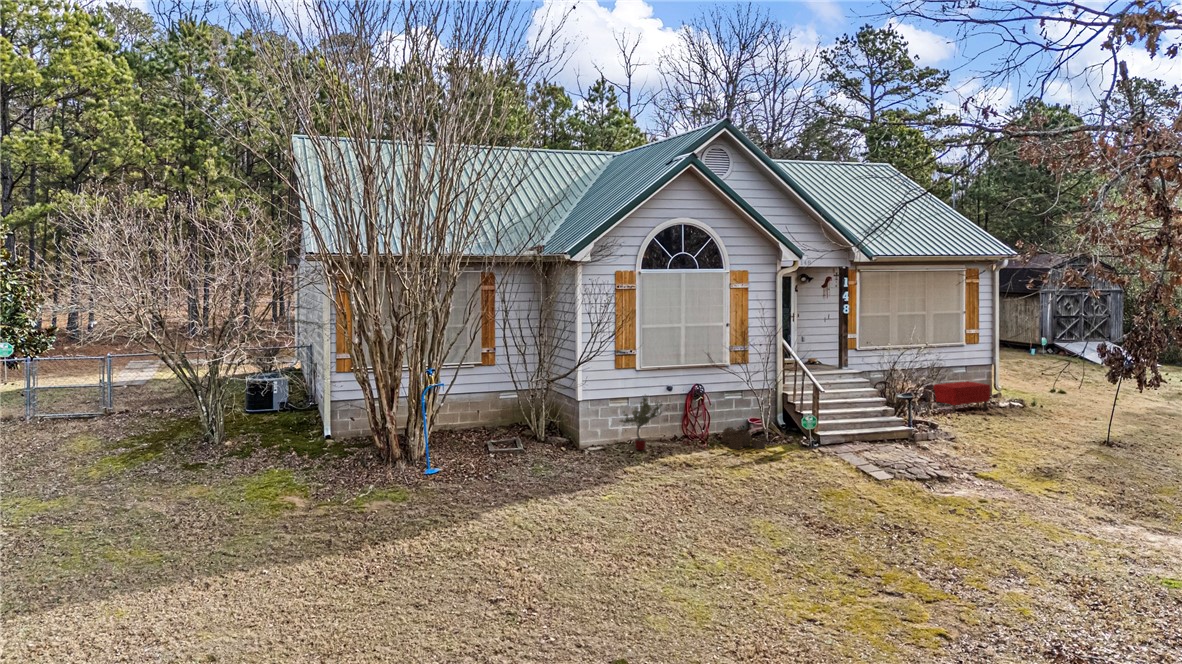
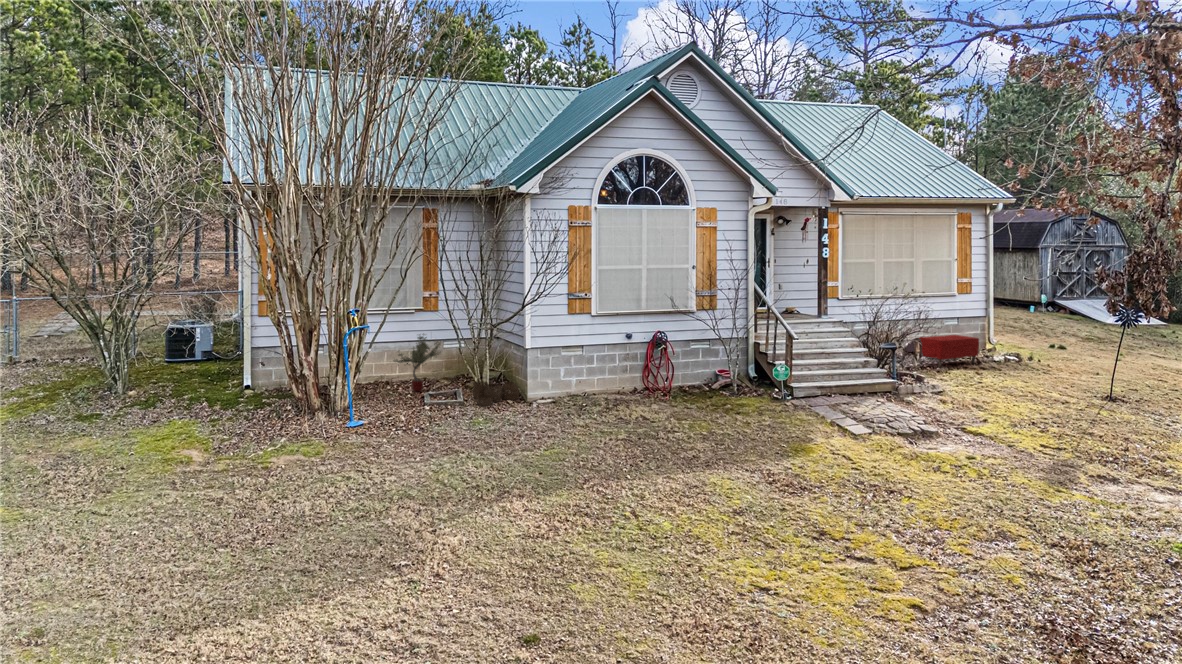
potted tree: present [620,395,662,451] -> present [394,334,441,392]
woven basket: present [722,427,765,449] -> present [473,381,519,406]

